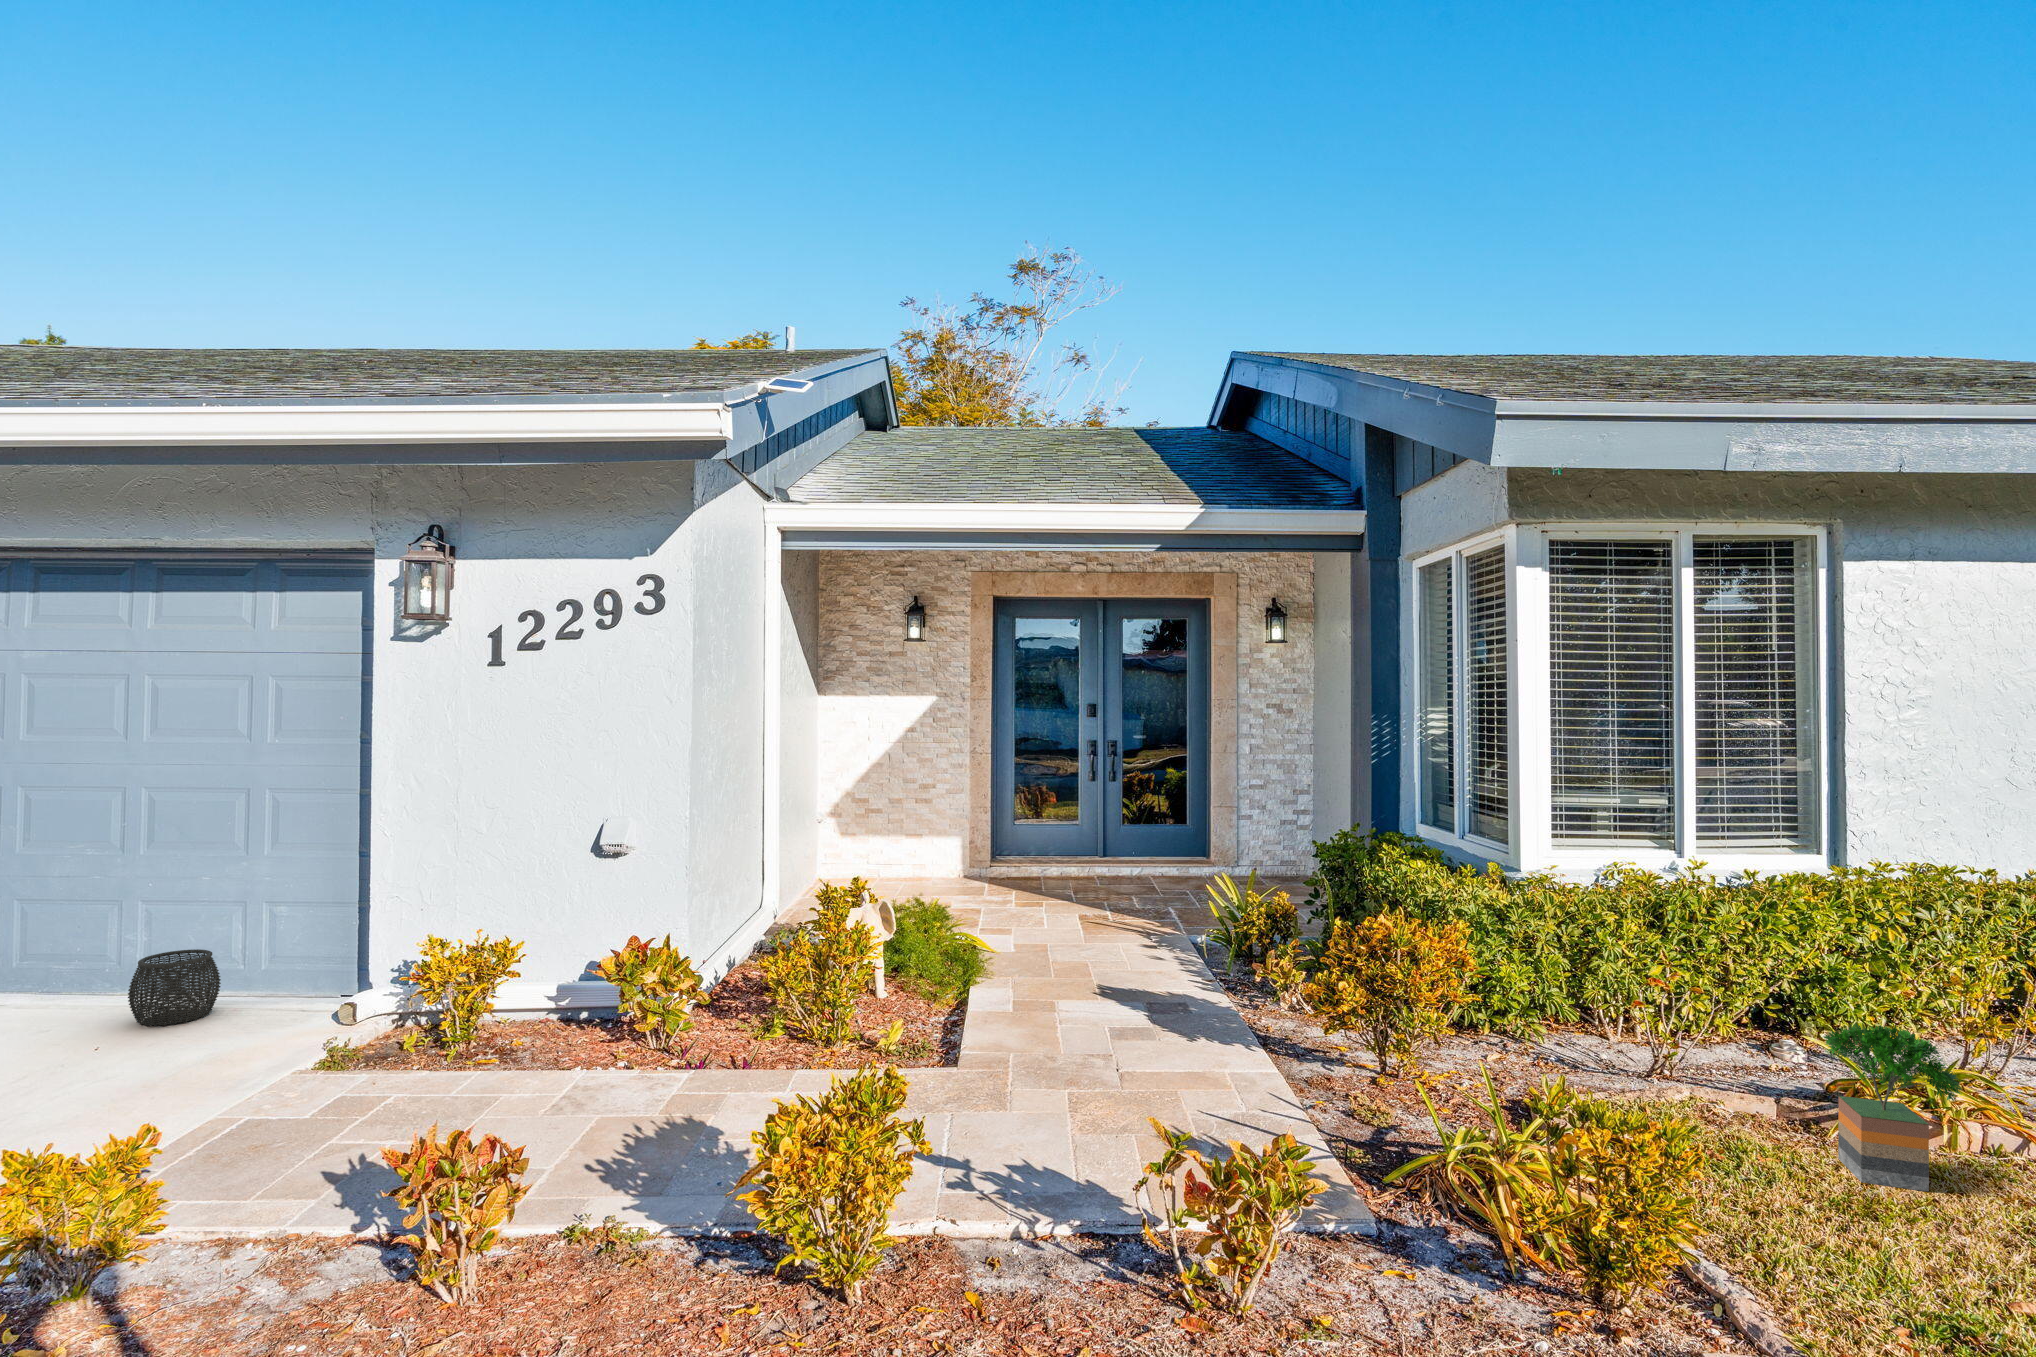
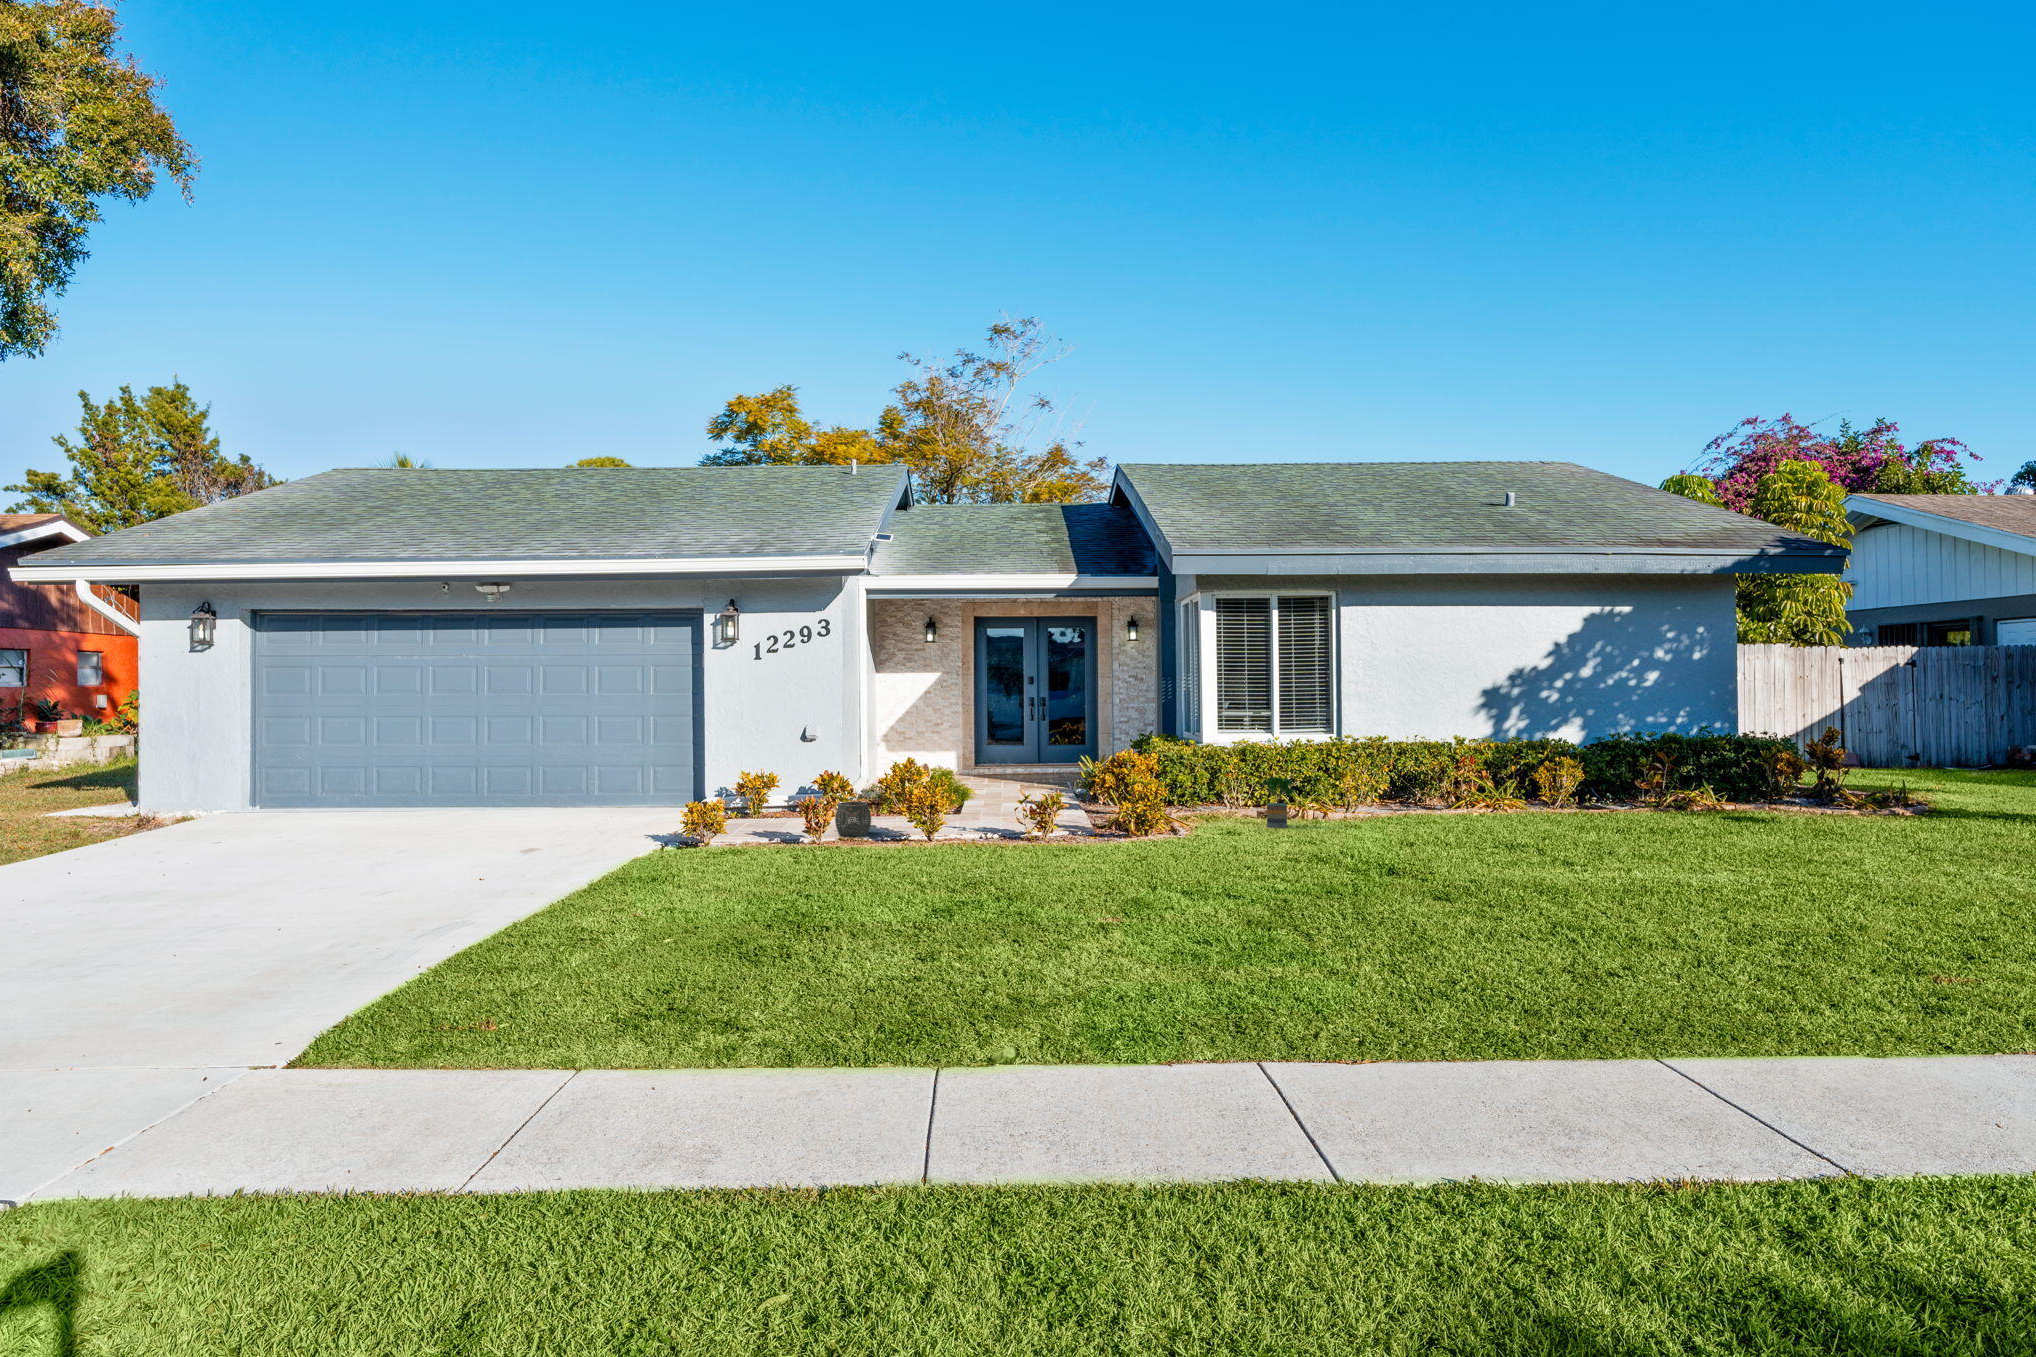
woven basket: present [128,949,221,1026] -> present [835,802,871,836]

